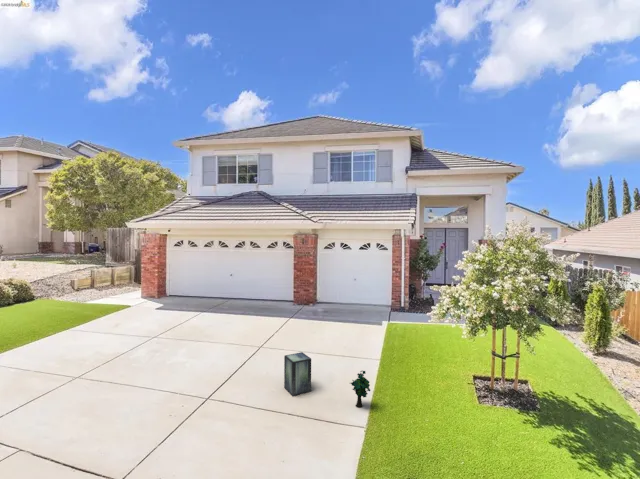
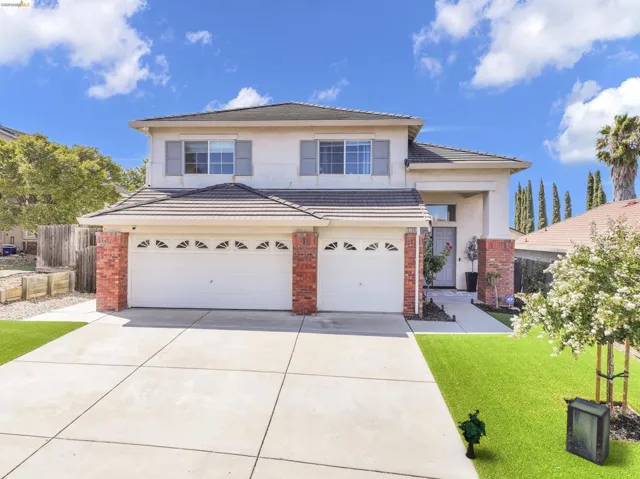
storage box: present [284,352,311,396] -> present [566,397,611,466]

